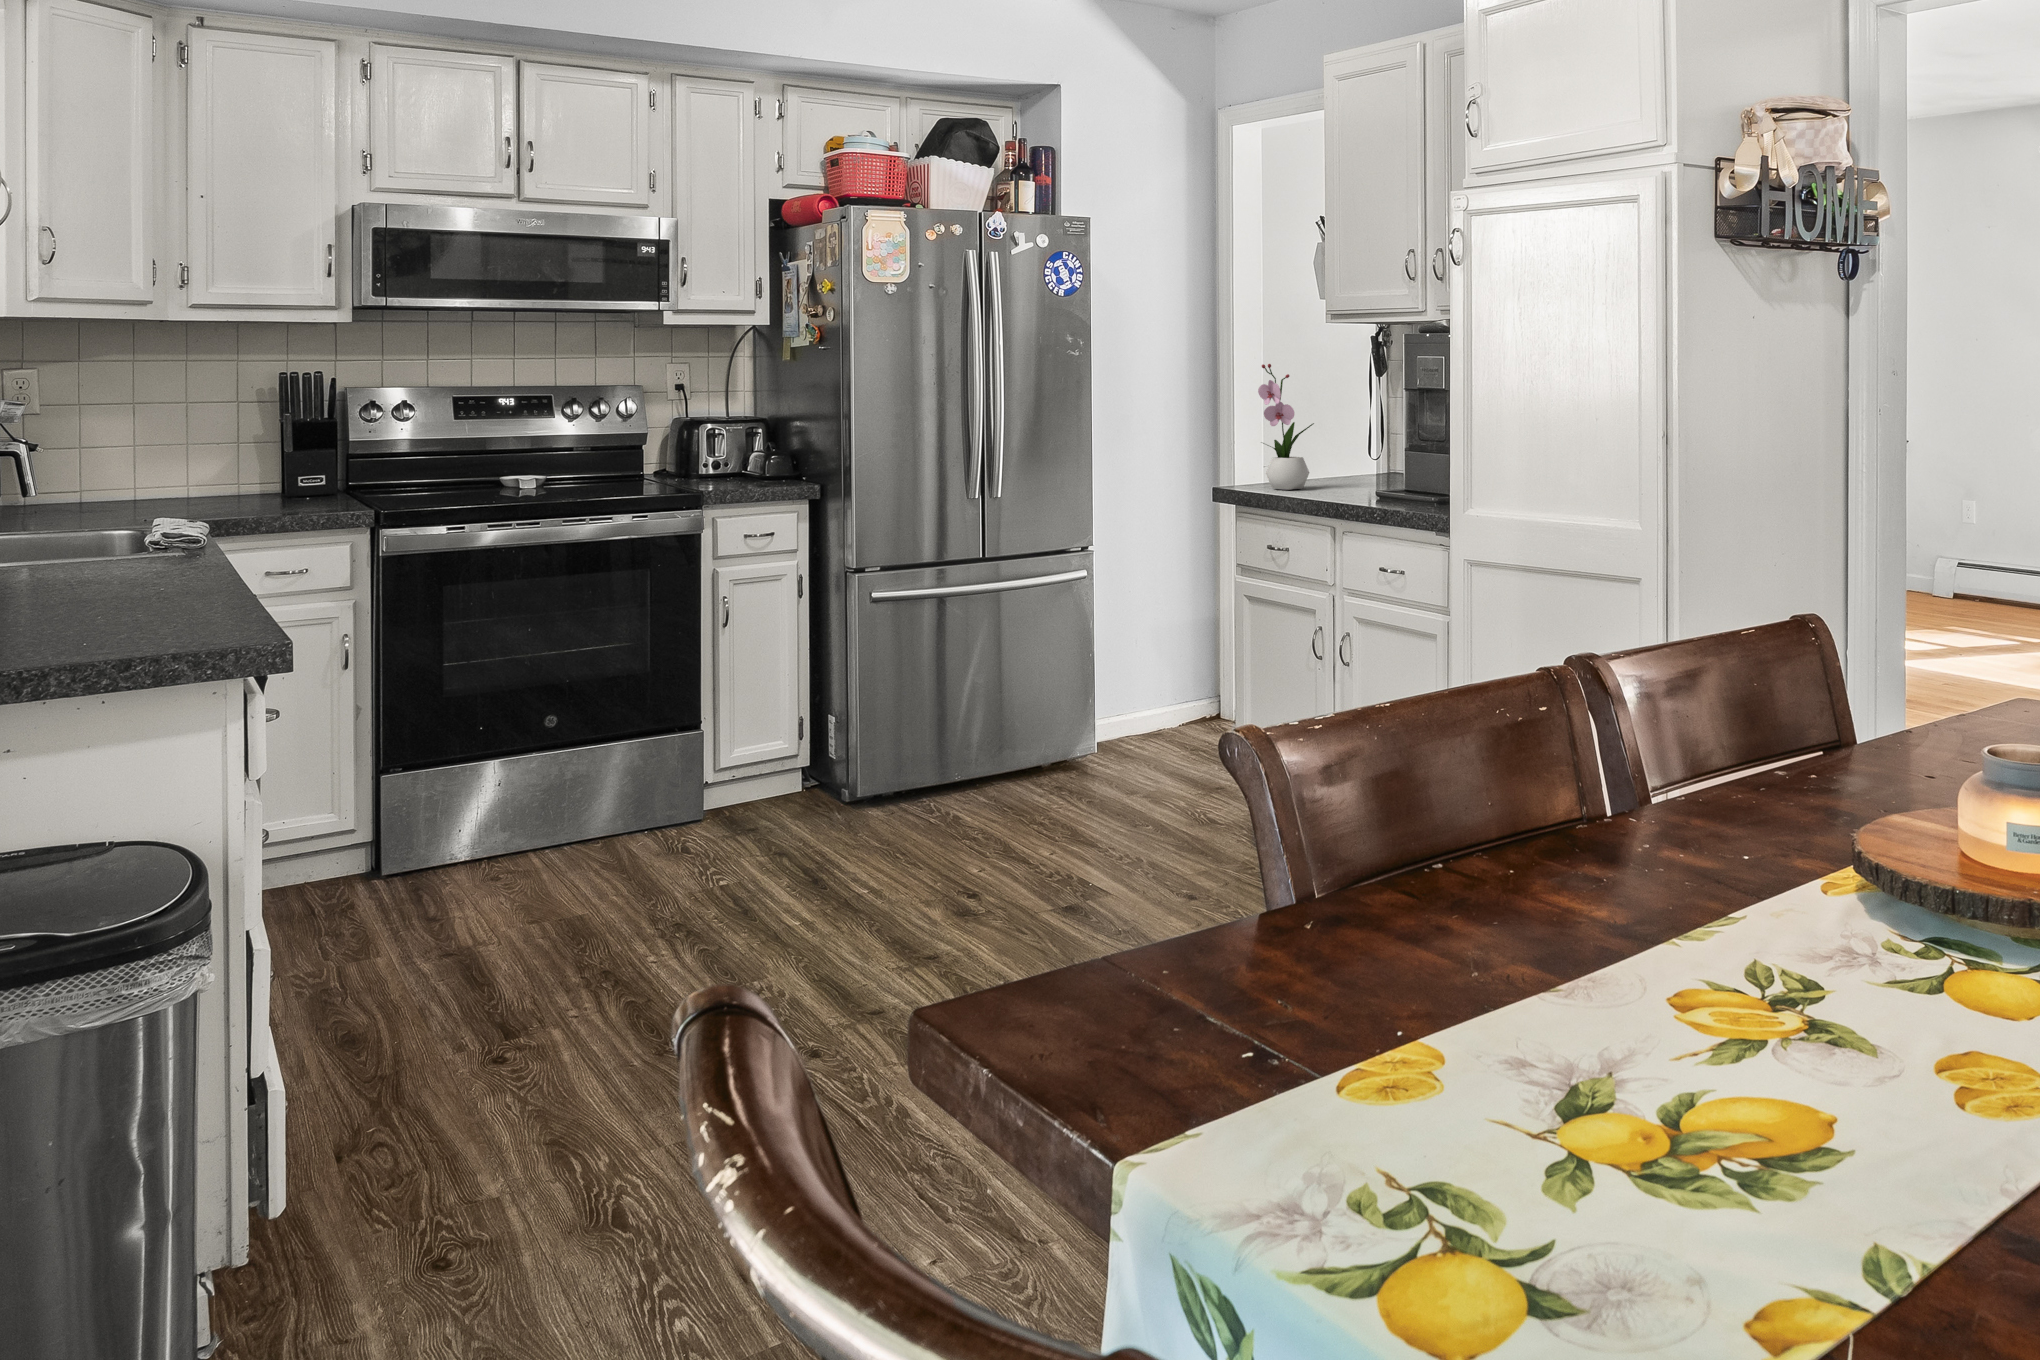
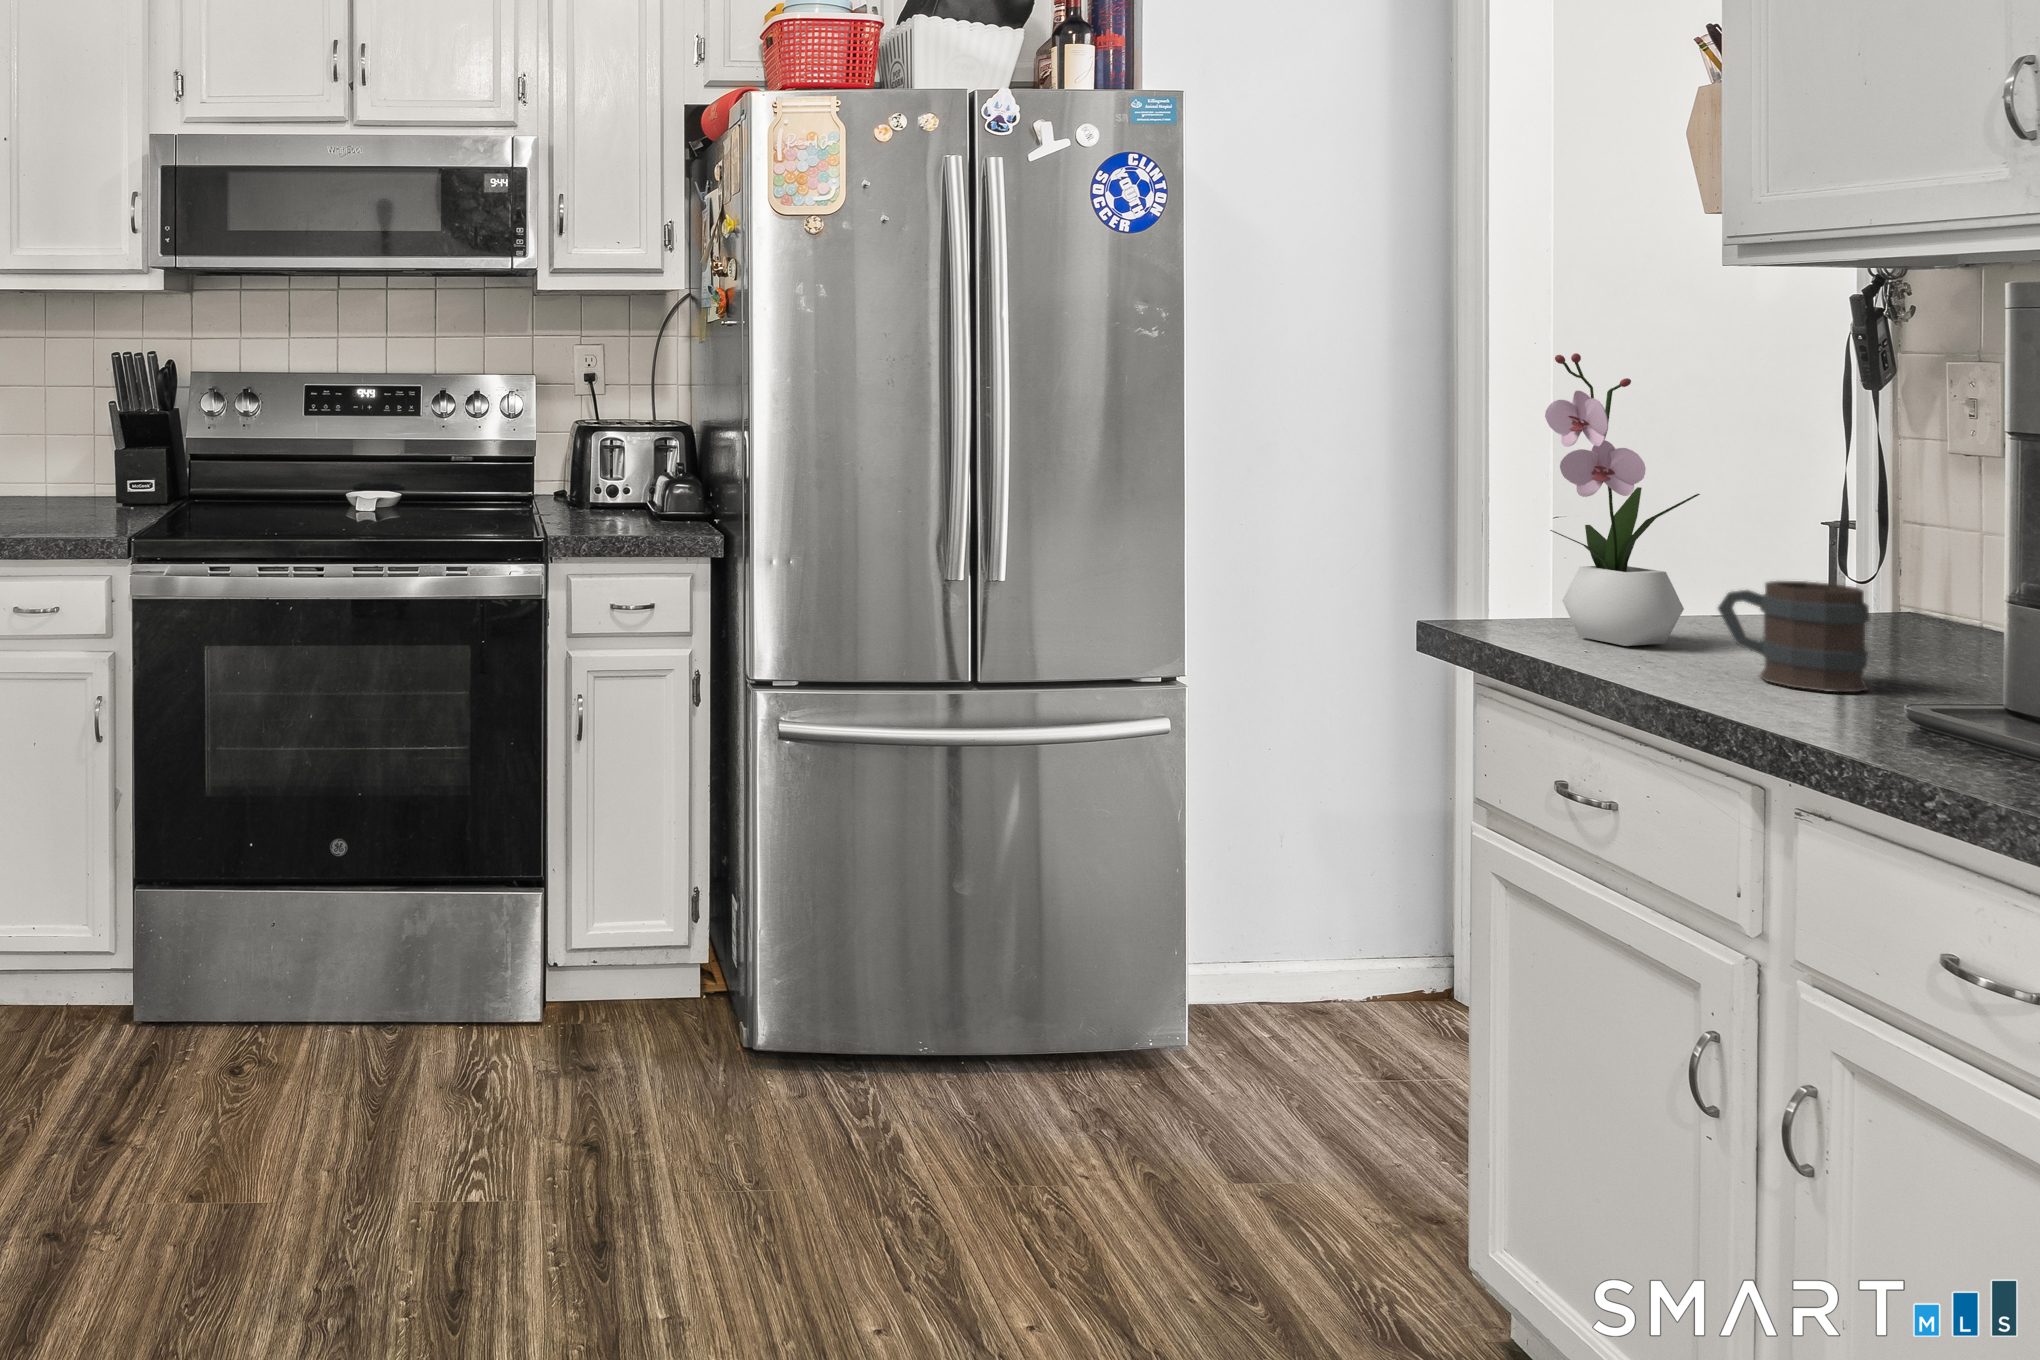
mug: none [1318,455,1365,495] -> present [1718,581,1870,692]

